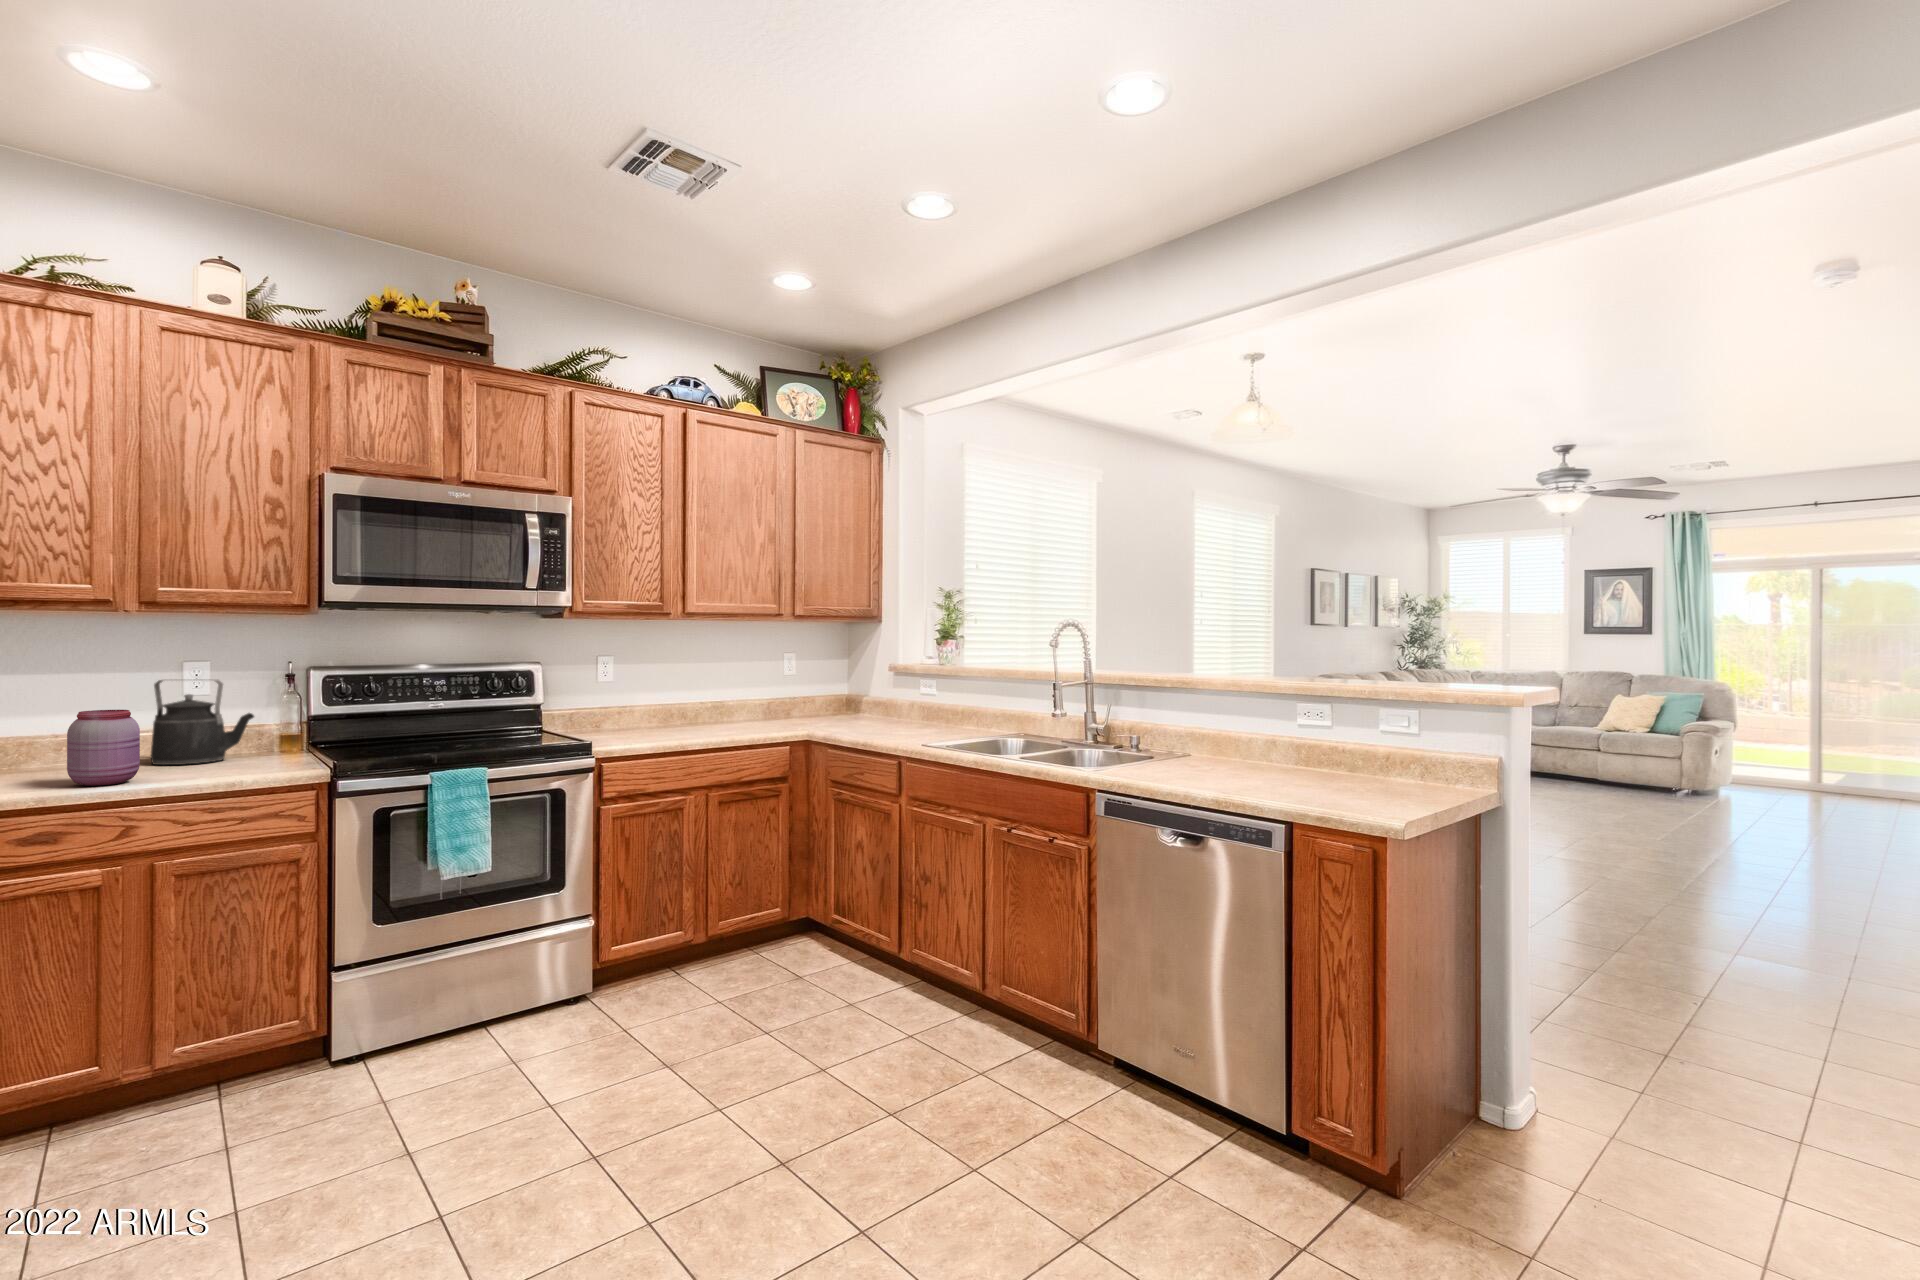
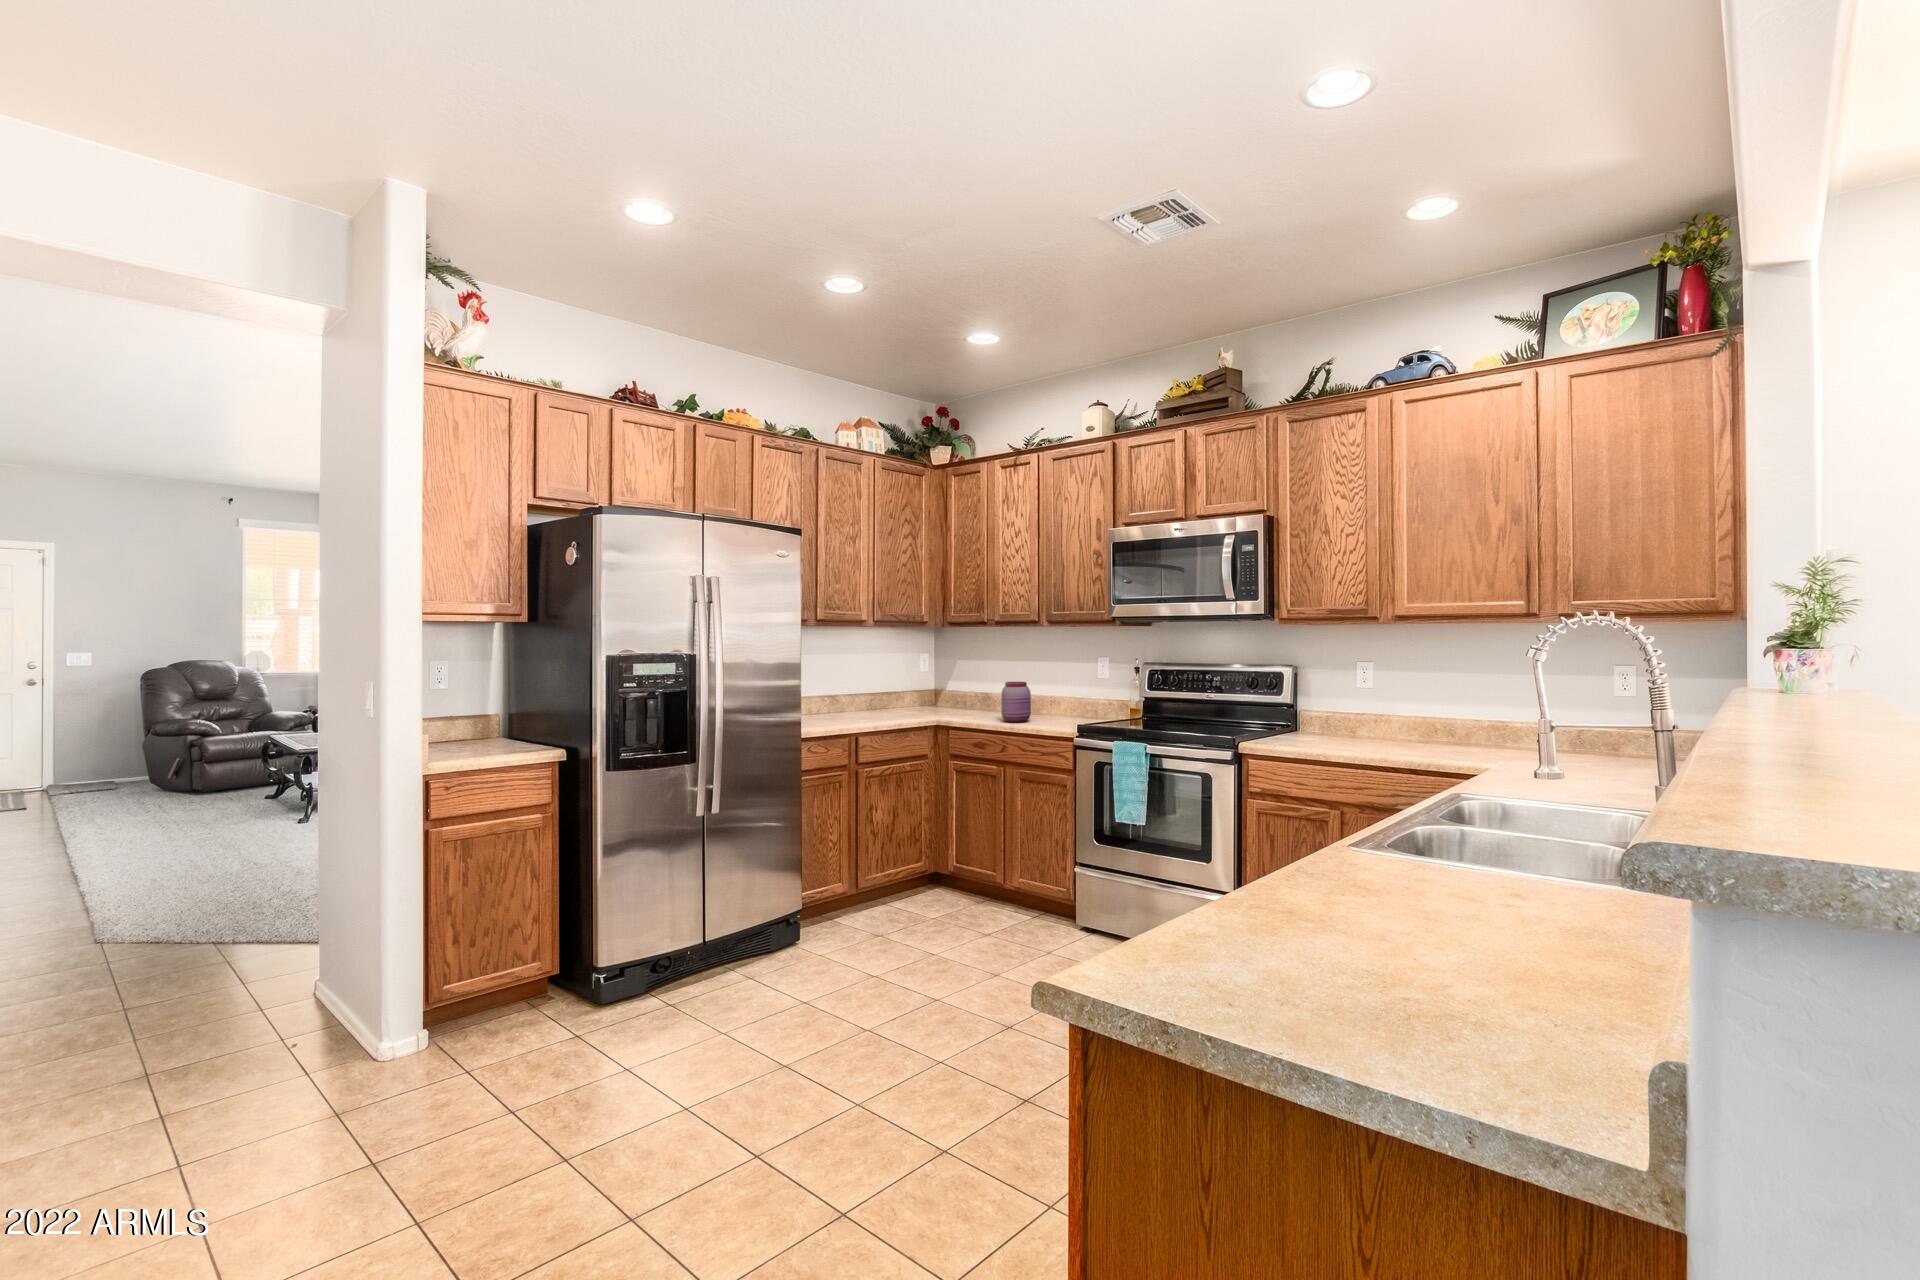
kettle: present [151,680,254,765] -> none [1073,667,1110,719]

